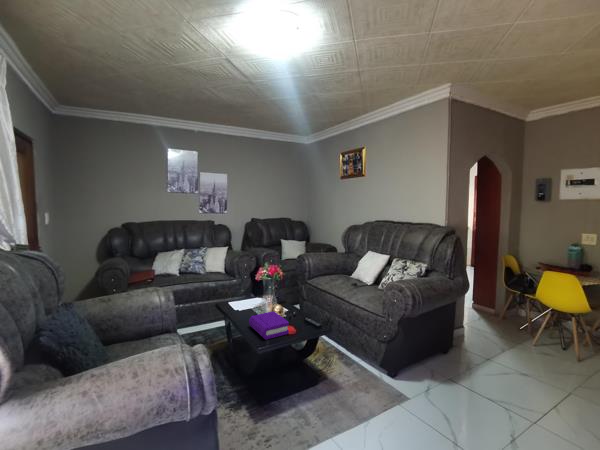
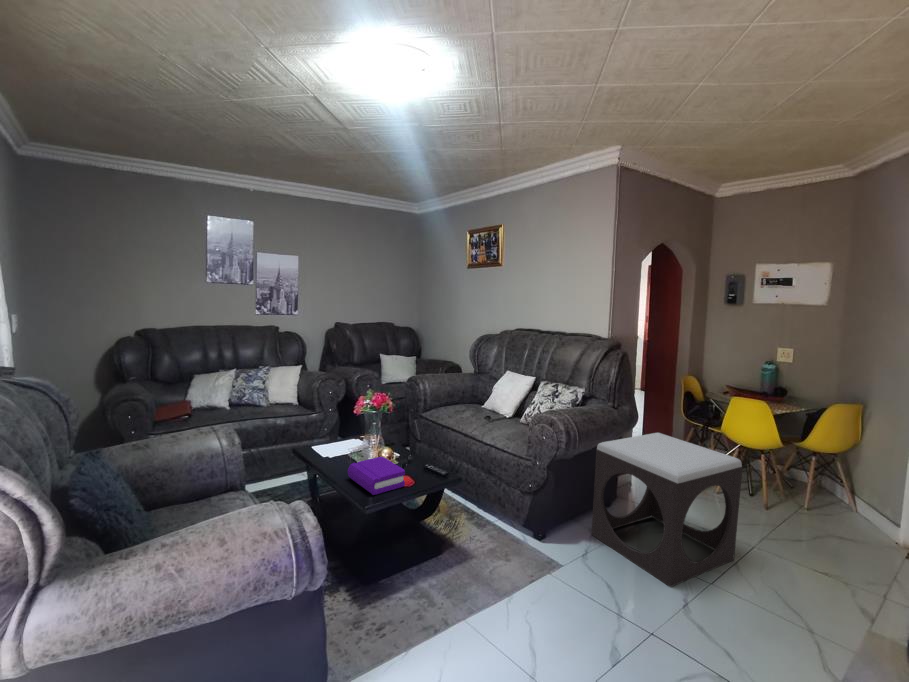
footstool: none [432,298,559,423] -> present [592,433,743,587]

